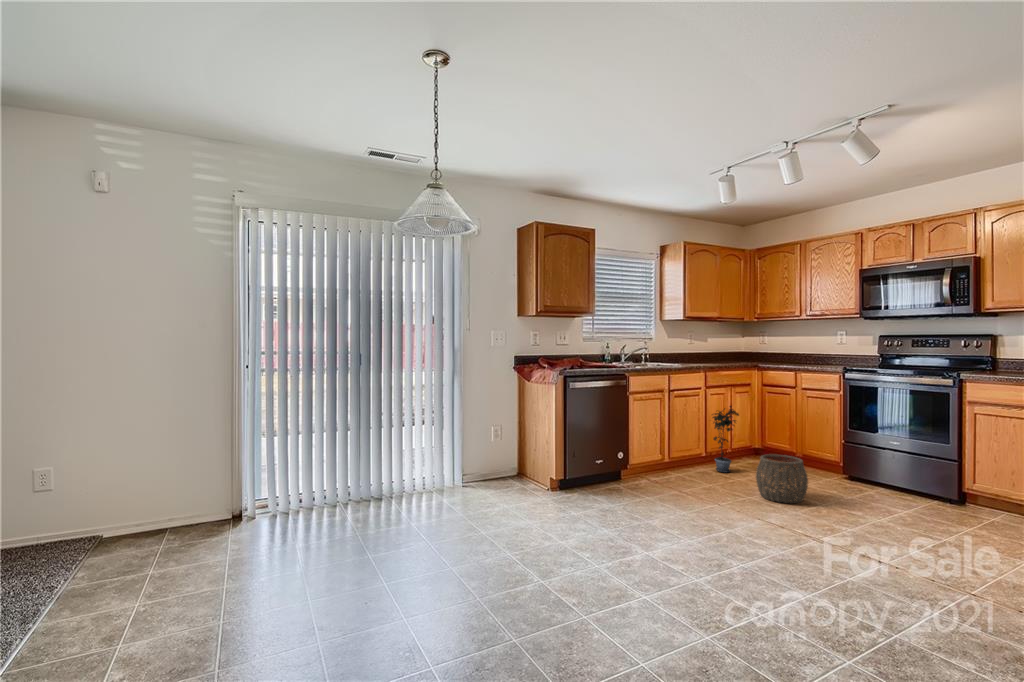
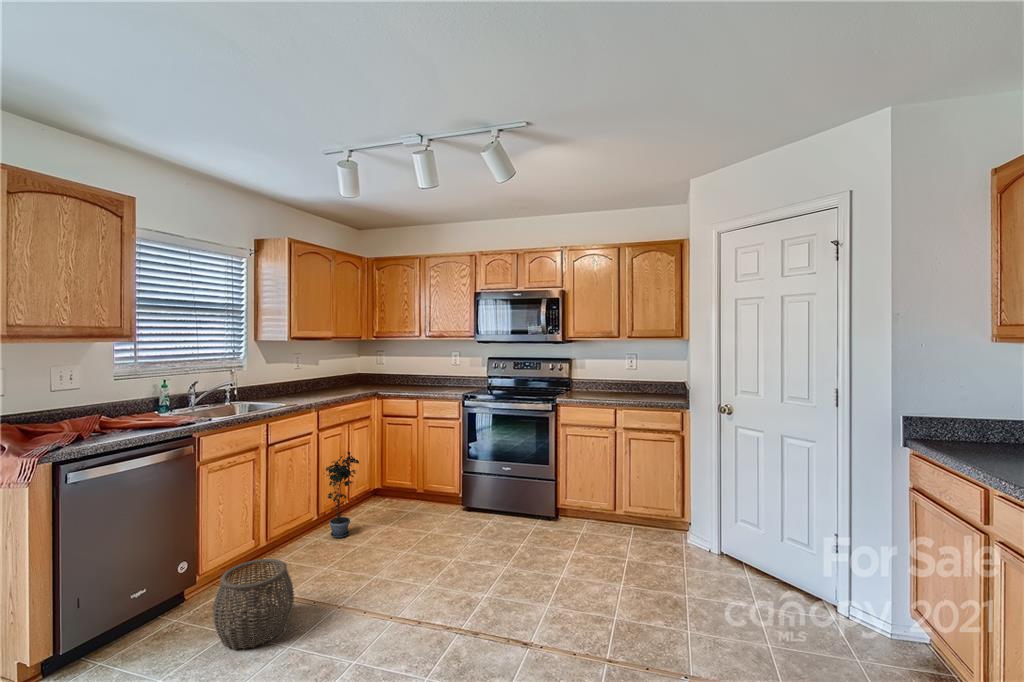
woven basket: present [756,454,808,503] -> present [212,559,294,649]

